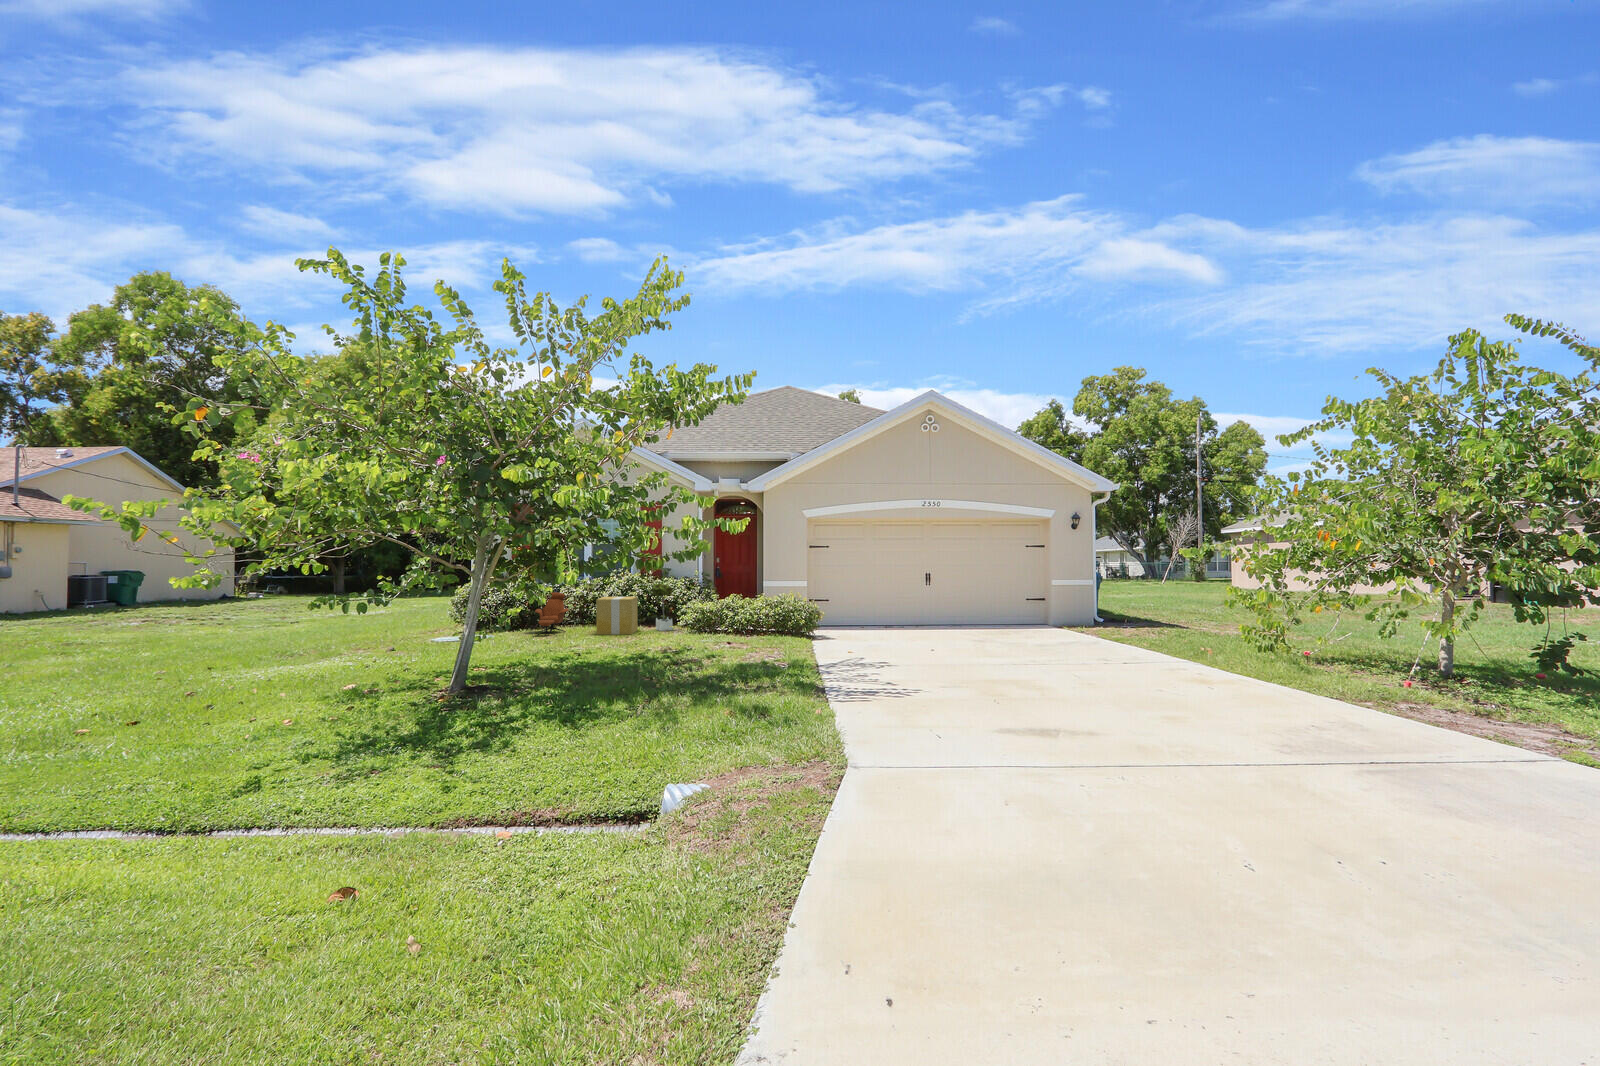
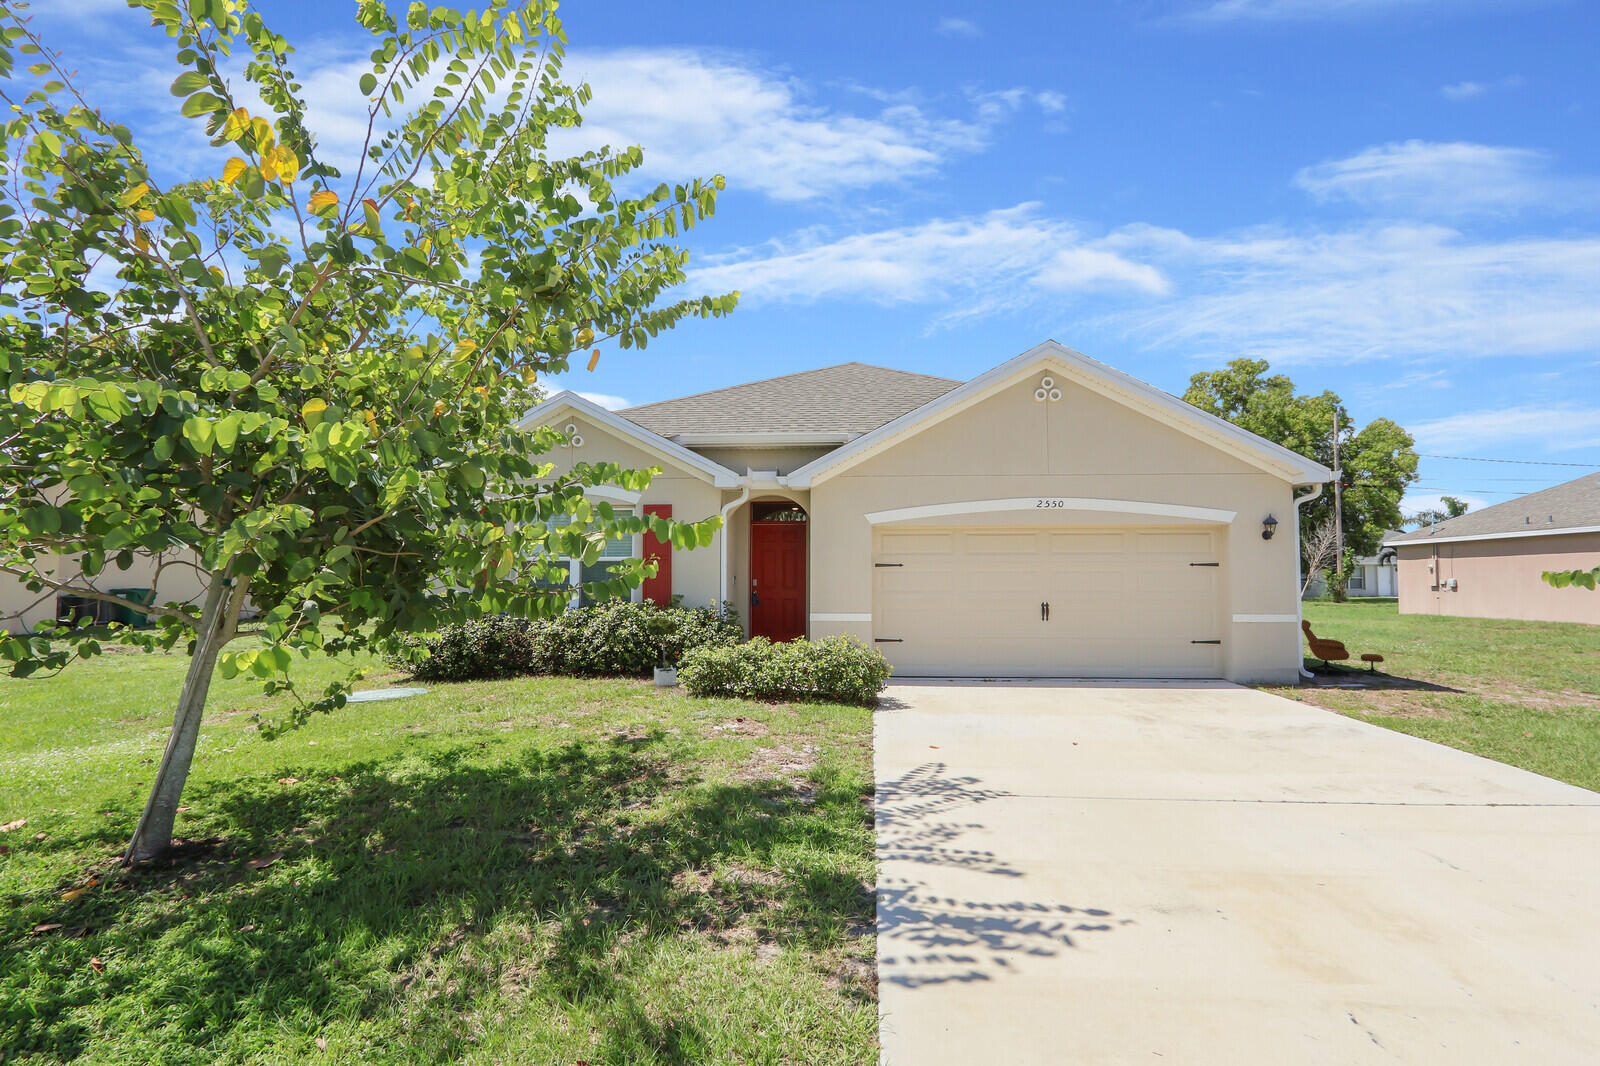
lounge chair: present [535,592,569,636] -> present [1301,620,1389,676]
cardboard box: present [596,597,638,635] -> none [563,636,628,693]

